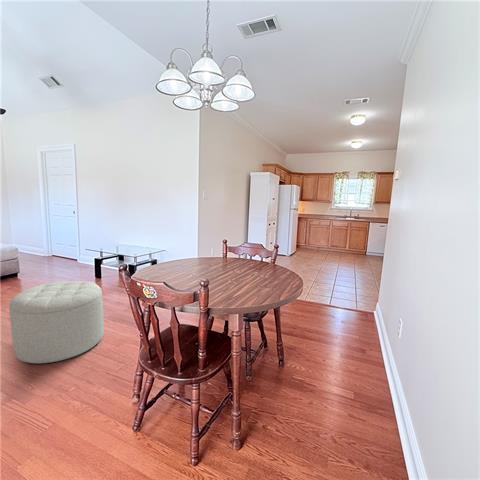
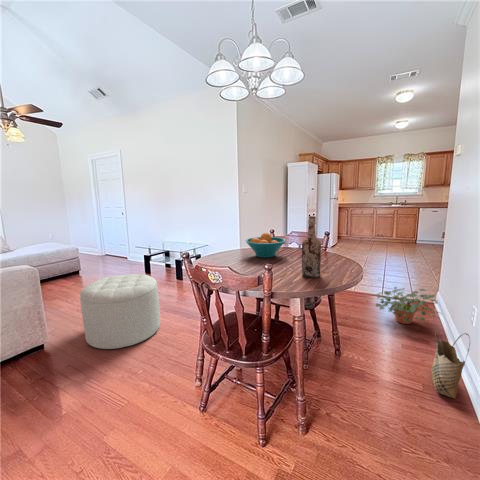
wine bottle: none [244,233,263,293] -> present [302,216,321,278]
fruit bowl: none [194,244,235,269] -> present [246,233,286,258]
potted plant: none [321,299,378,335] -> present [376,287,438,324]
woven basket: none [363,339,395,407] -> present [431,326,469,399]

